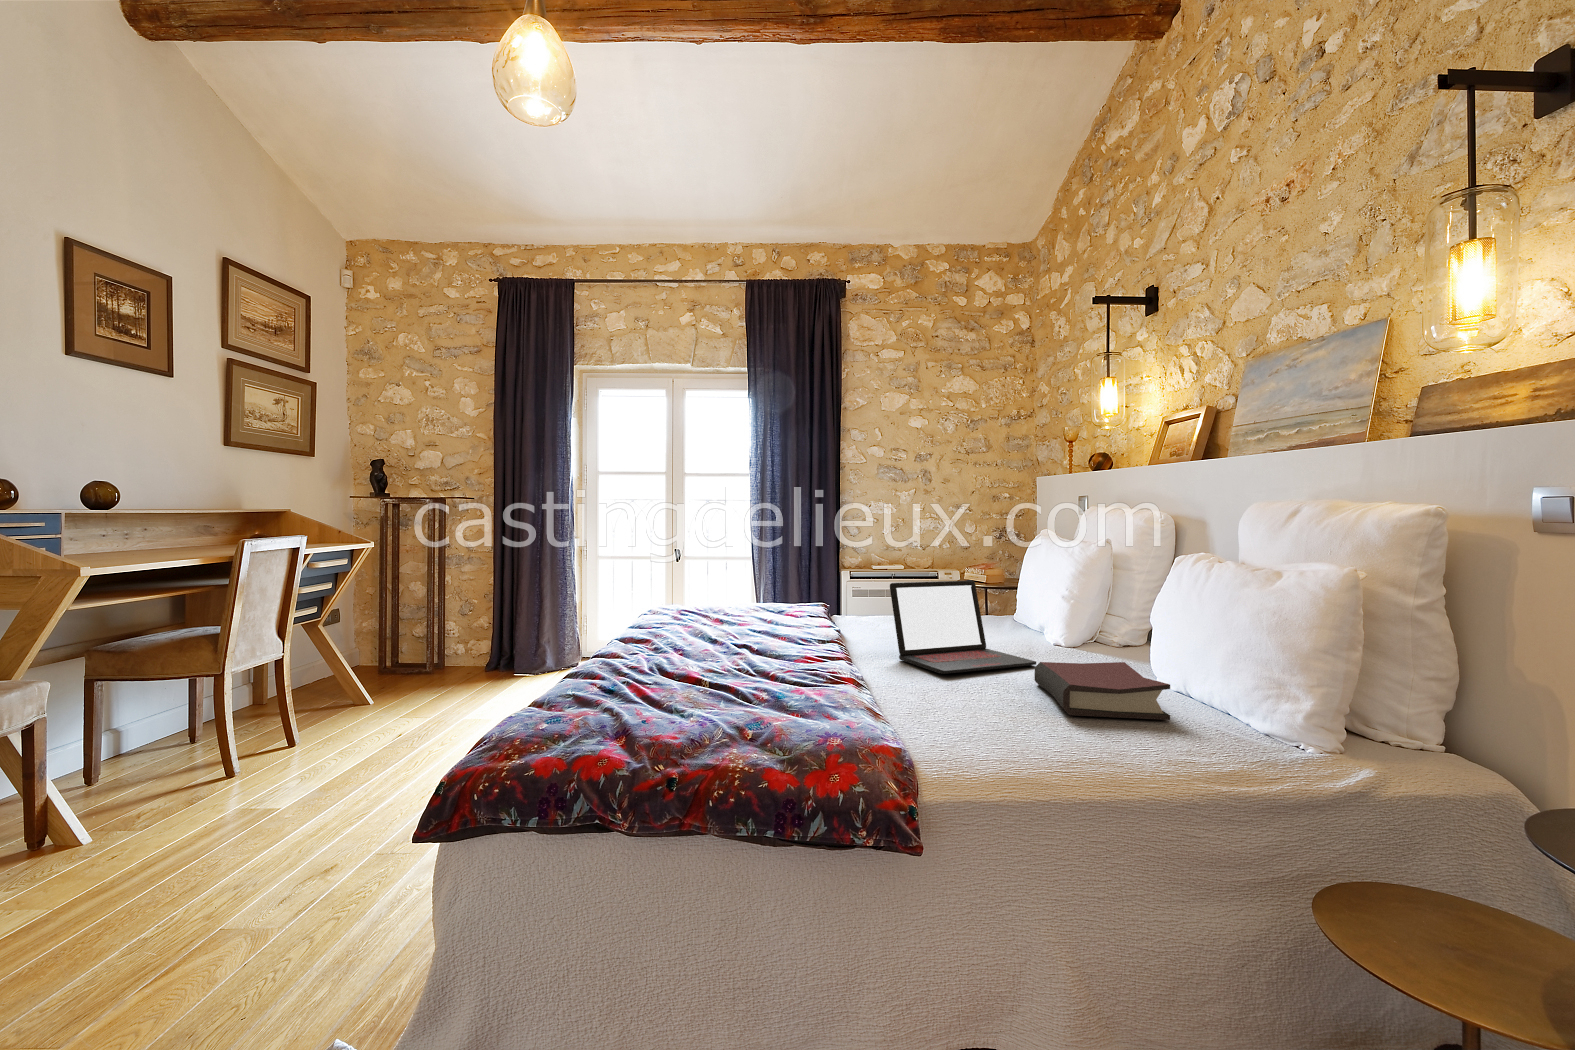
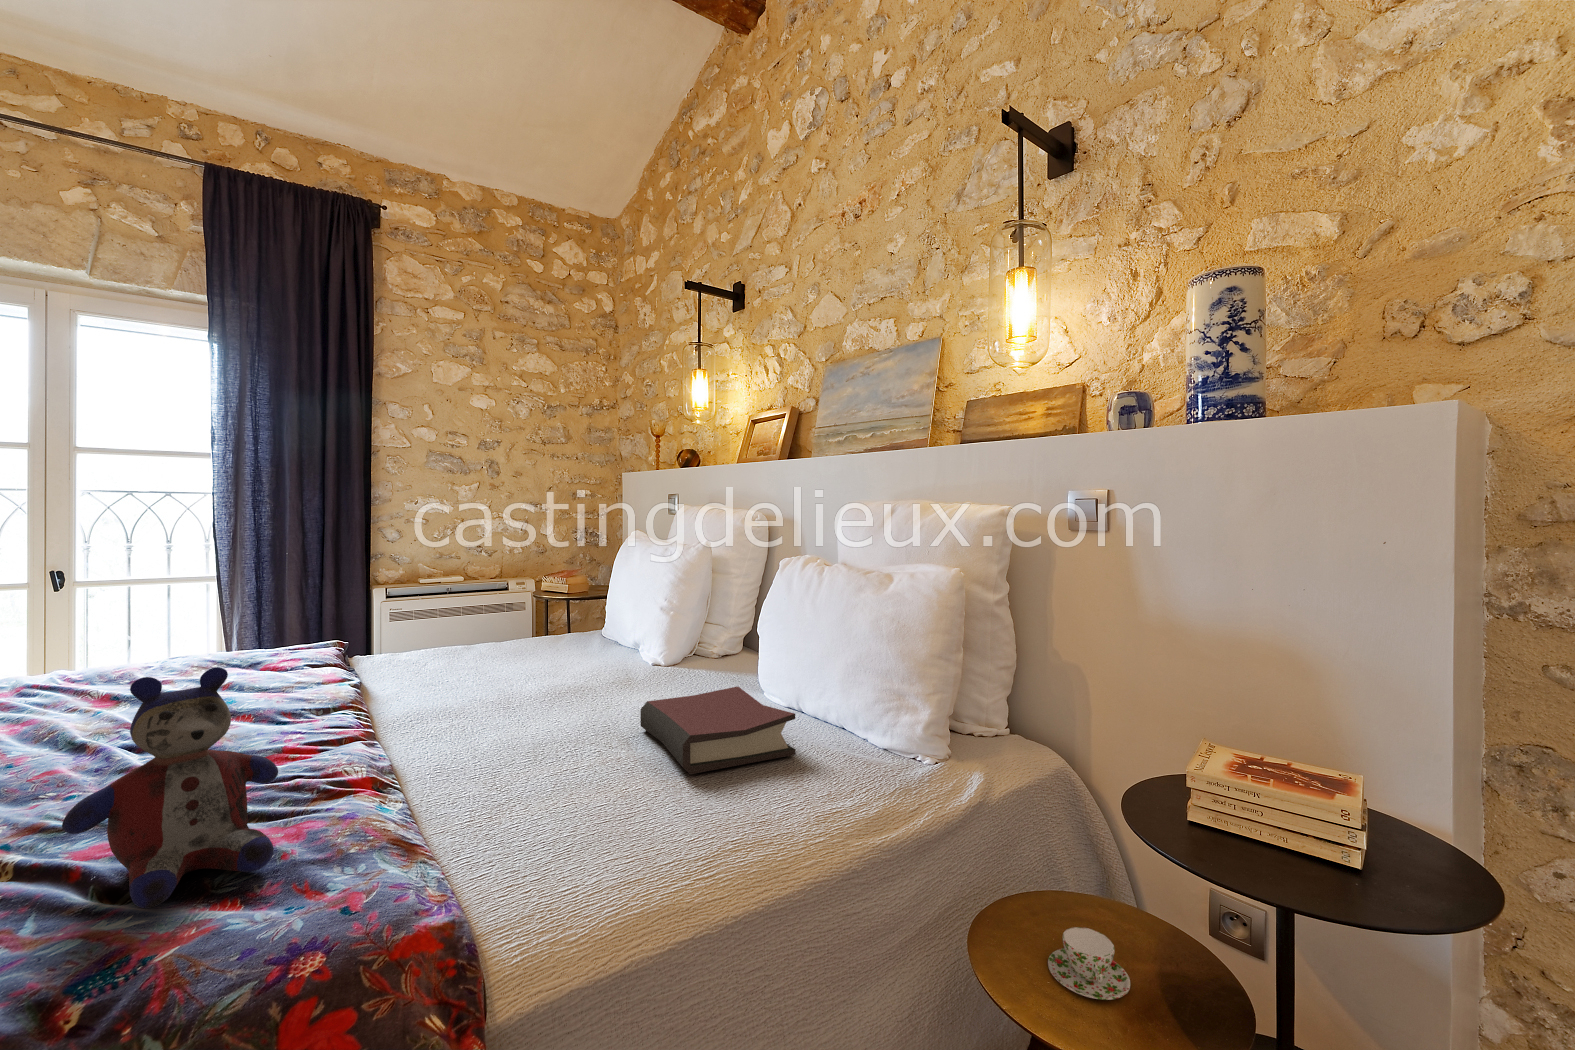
laptop: present [890,580,1036,674] -> none [438,600,639,738]
stuffed bear: none [732,595,814,709] -> present [62,667,278,908]
teacup: none [1403,900,1504,966] -> present [1048,927,1131,1000]

